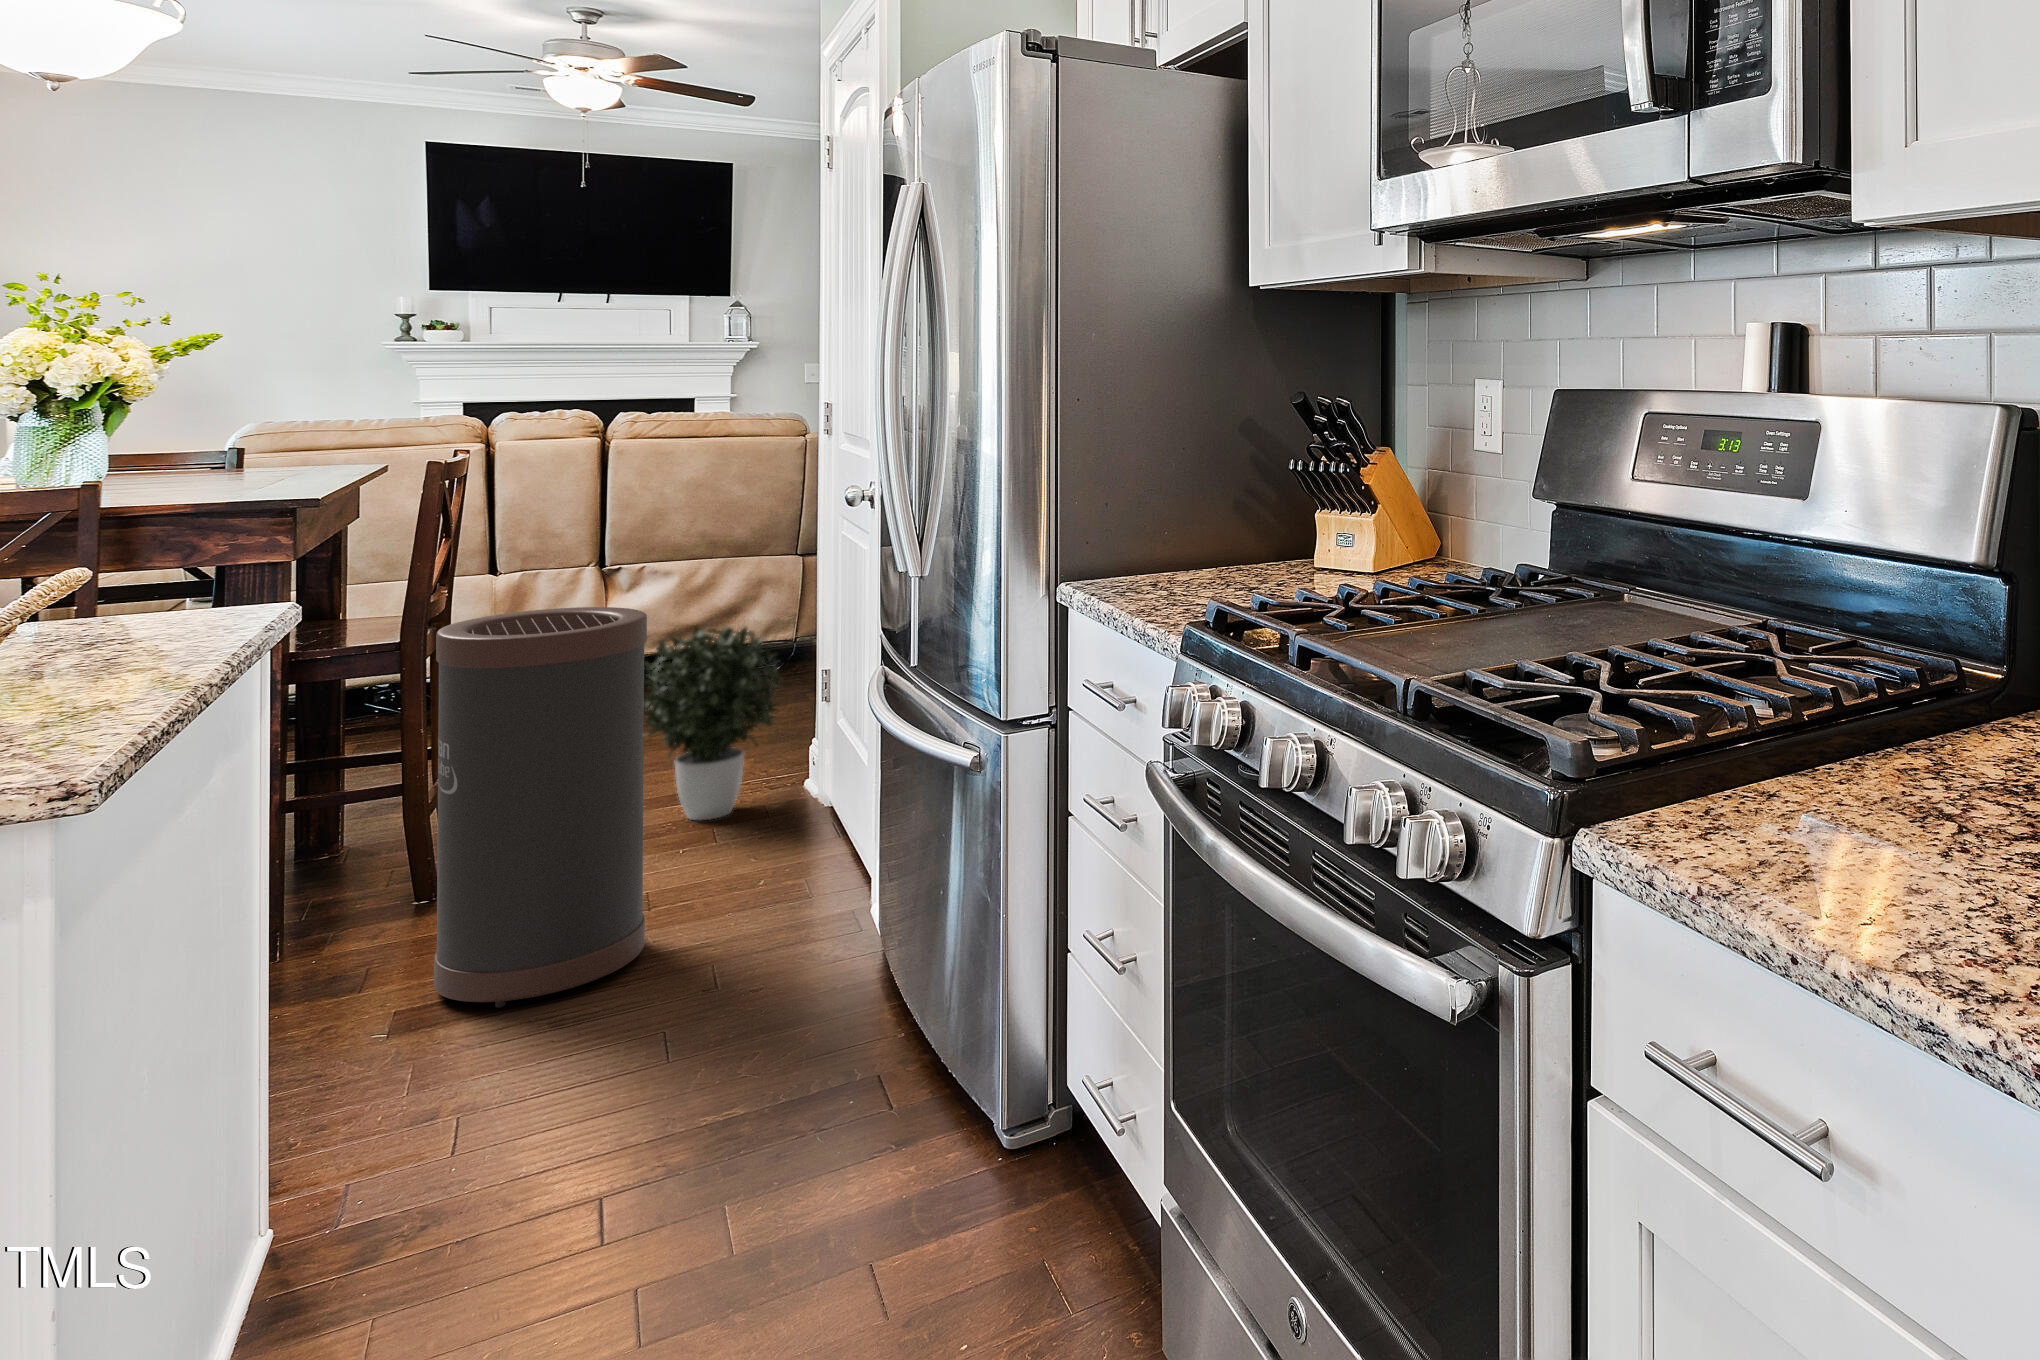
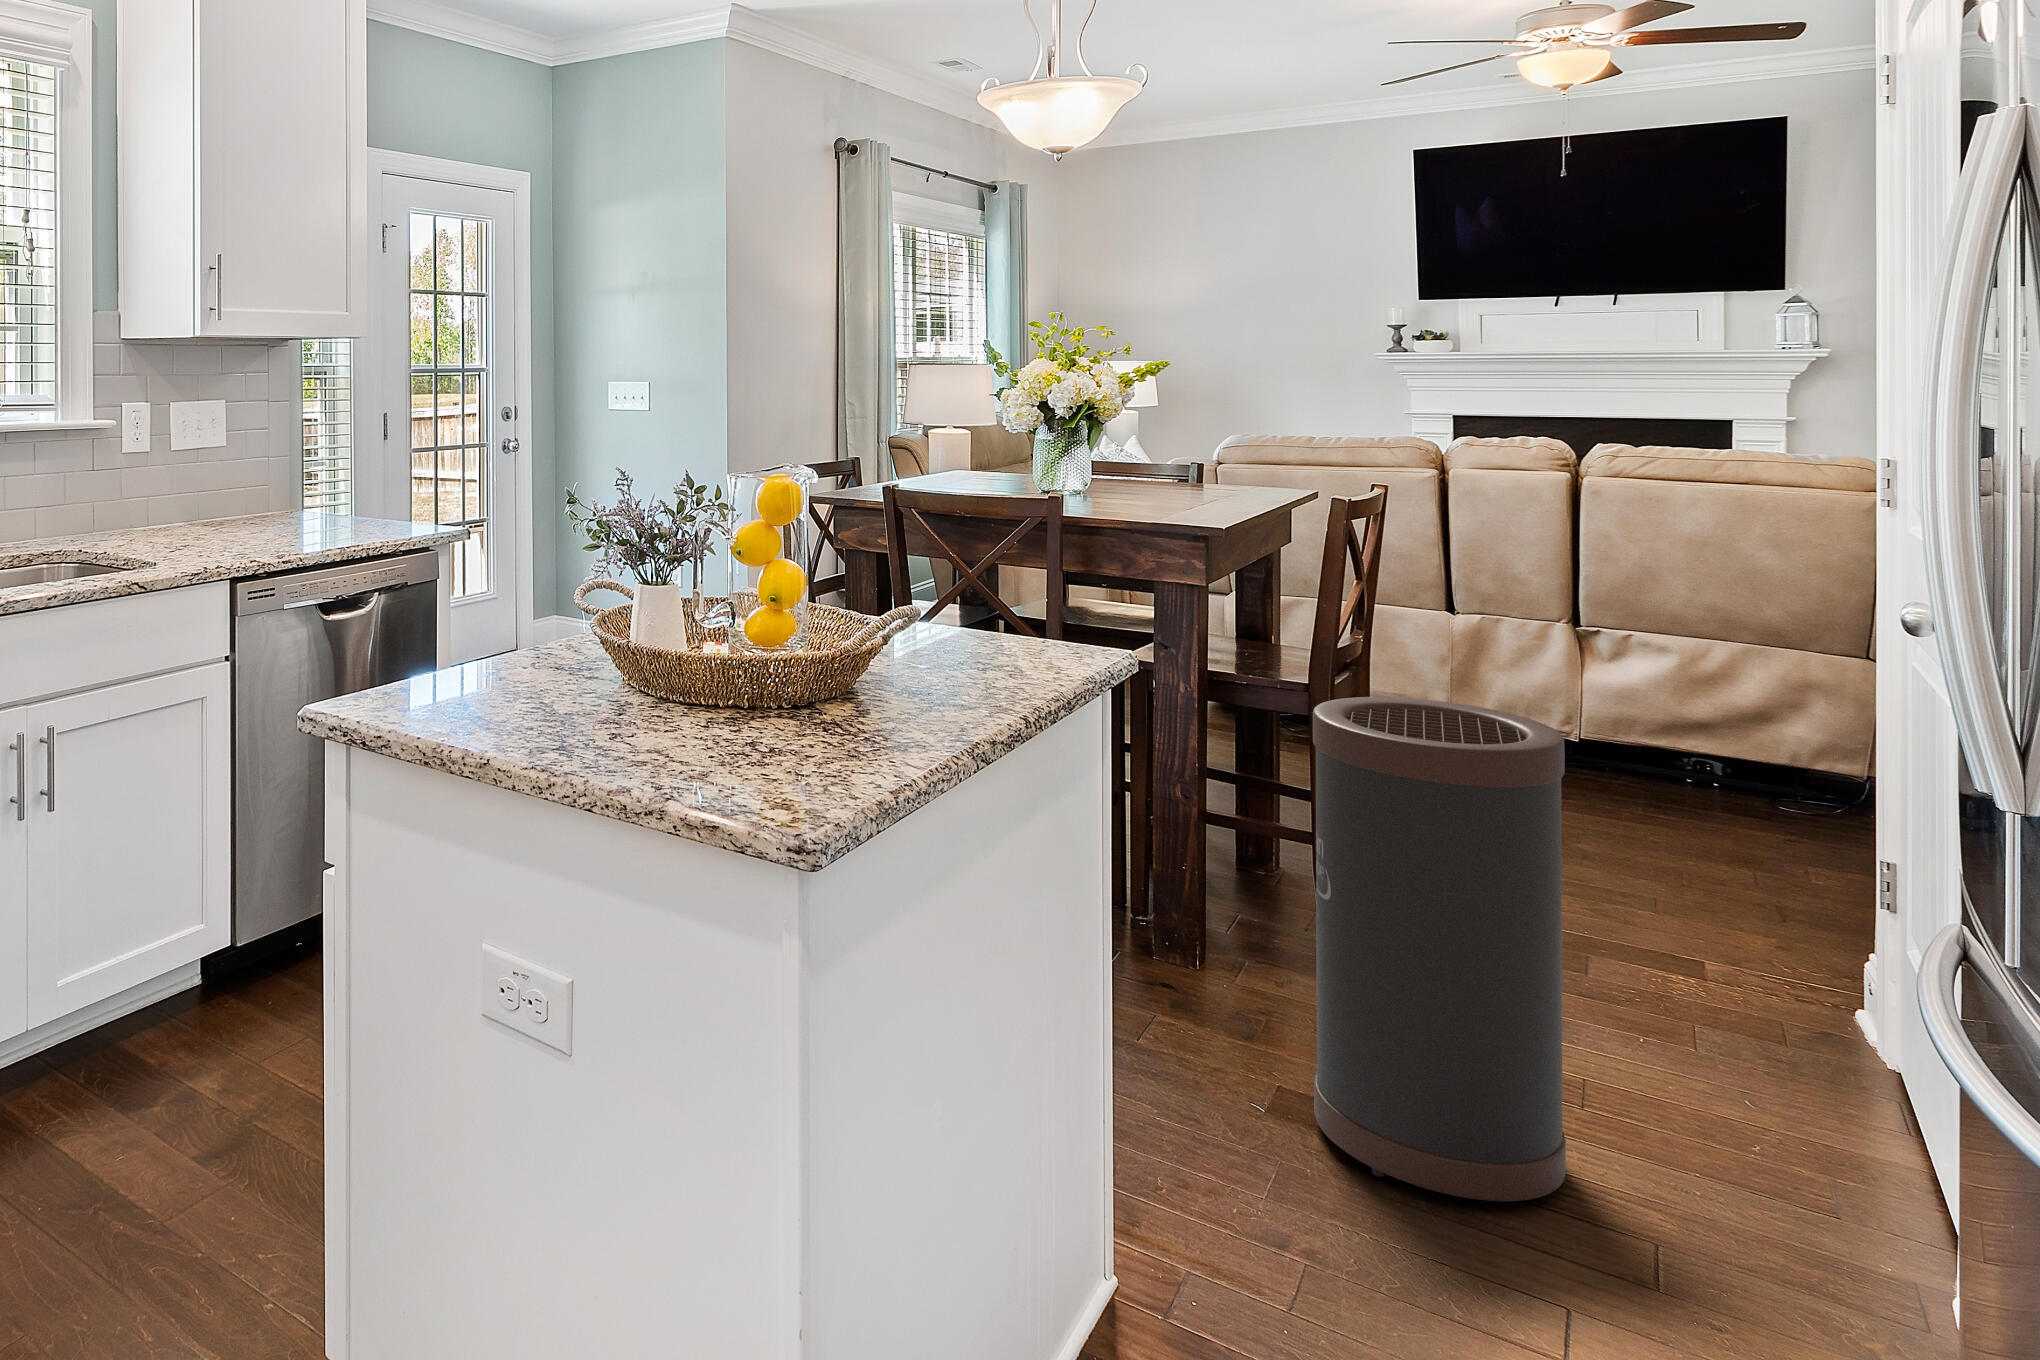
potted plant: present [644,627,782,820] -> none [1589,746,1812,1018]

